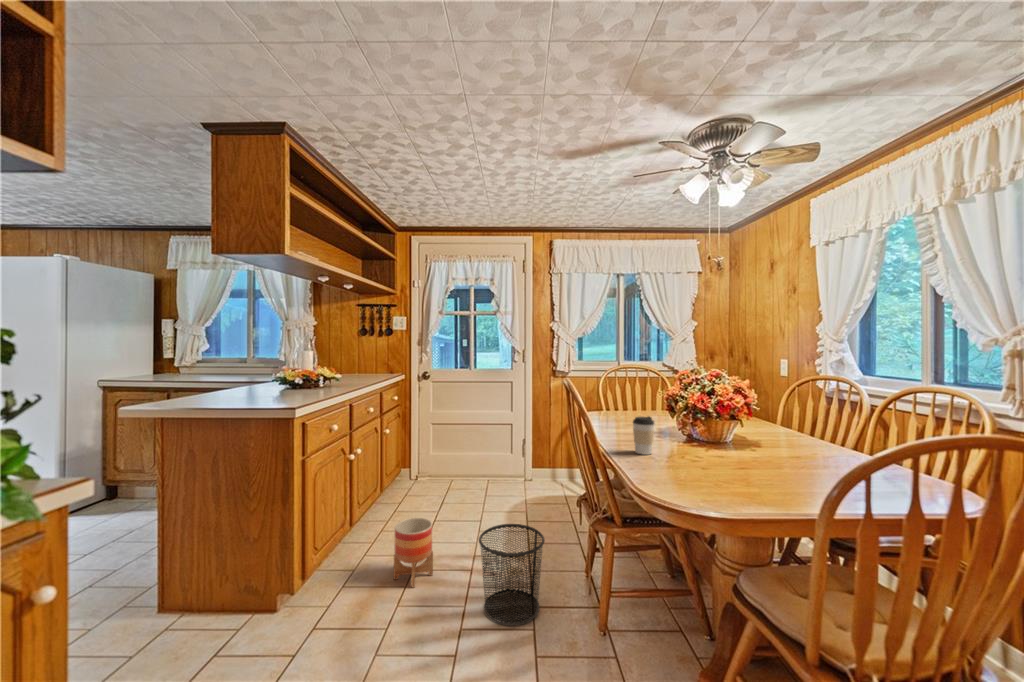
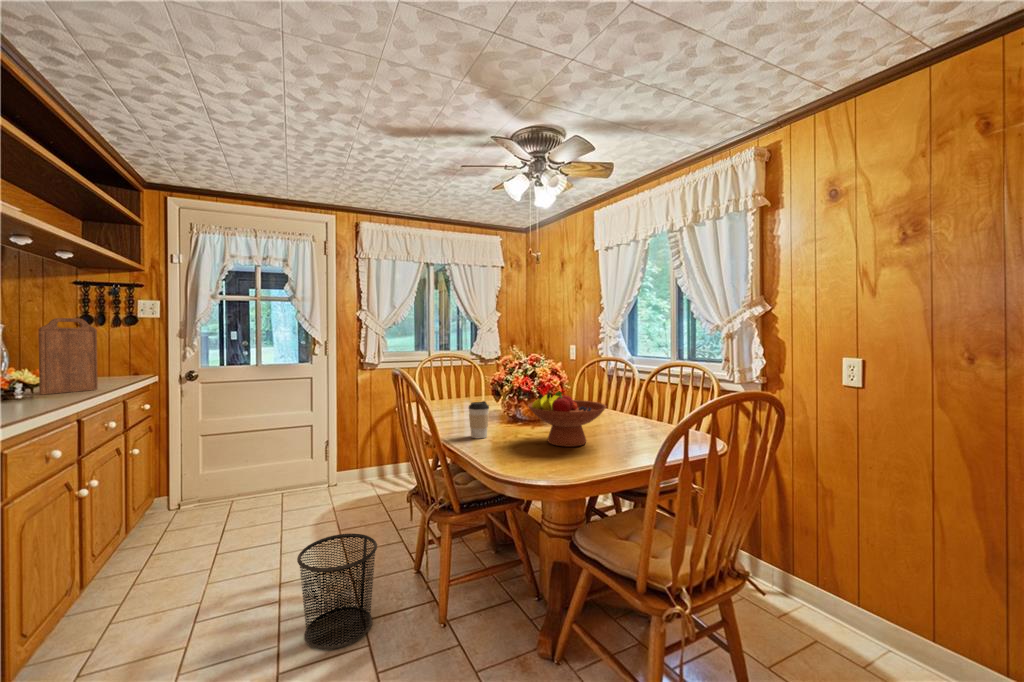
cutting board: none [333,332,364,385] -> present [39,318,98,394]
fruit bowl: none [695,413,797,478] -> present [528,391,606,447]
planter: present [394,518,433,588] -> none [167,554,228,644]

